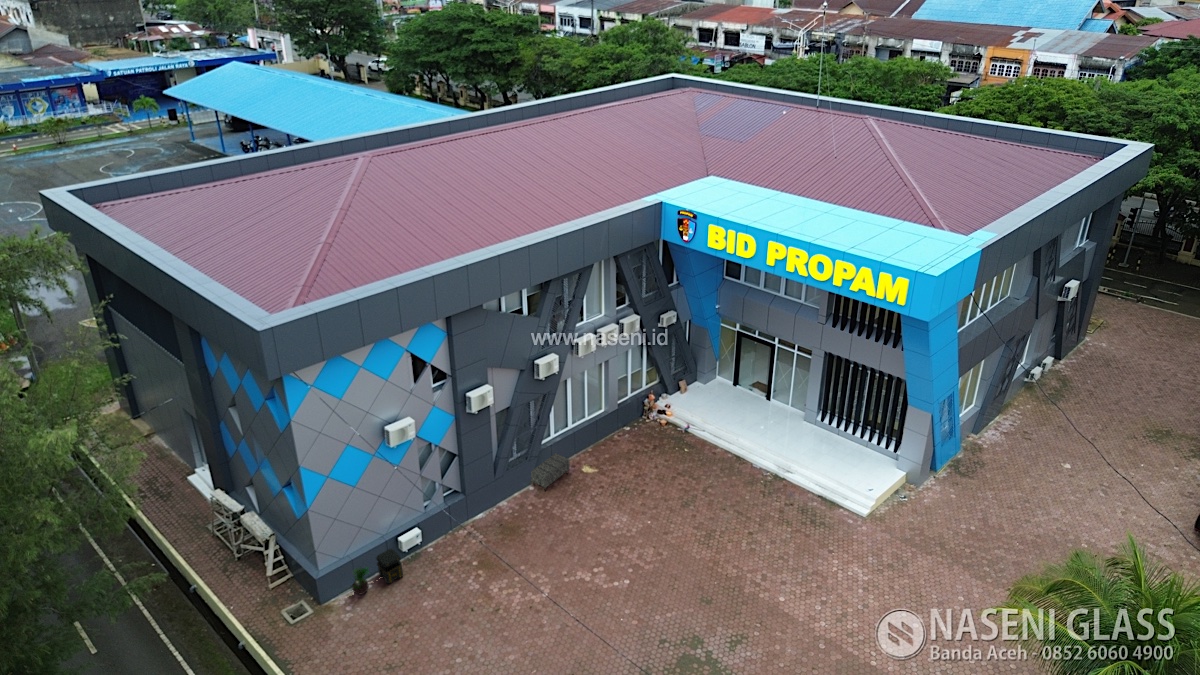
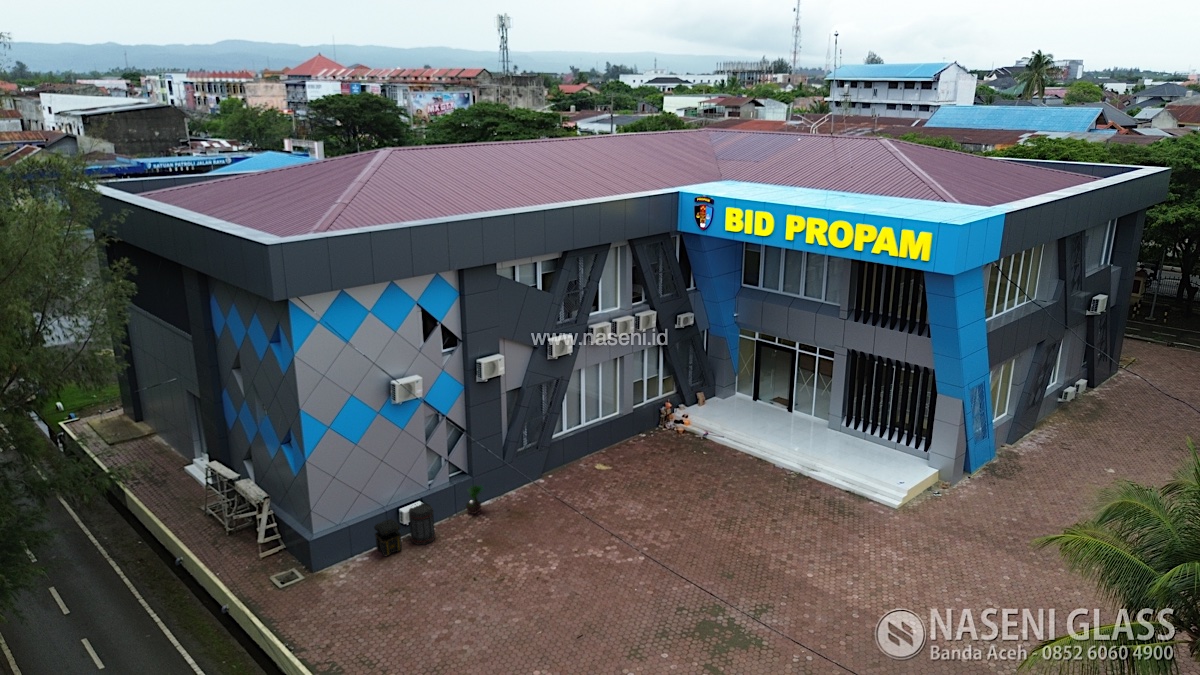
bench: present [531,453,570,491] -> none [542,448,582,484]
trash can: none [407,530,434,569] -> present [409,503,435,545]
potted tree: present [352,568,369,594] -> present [466,486,483,514]

